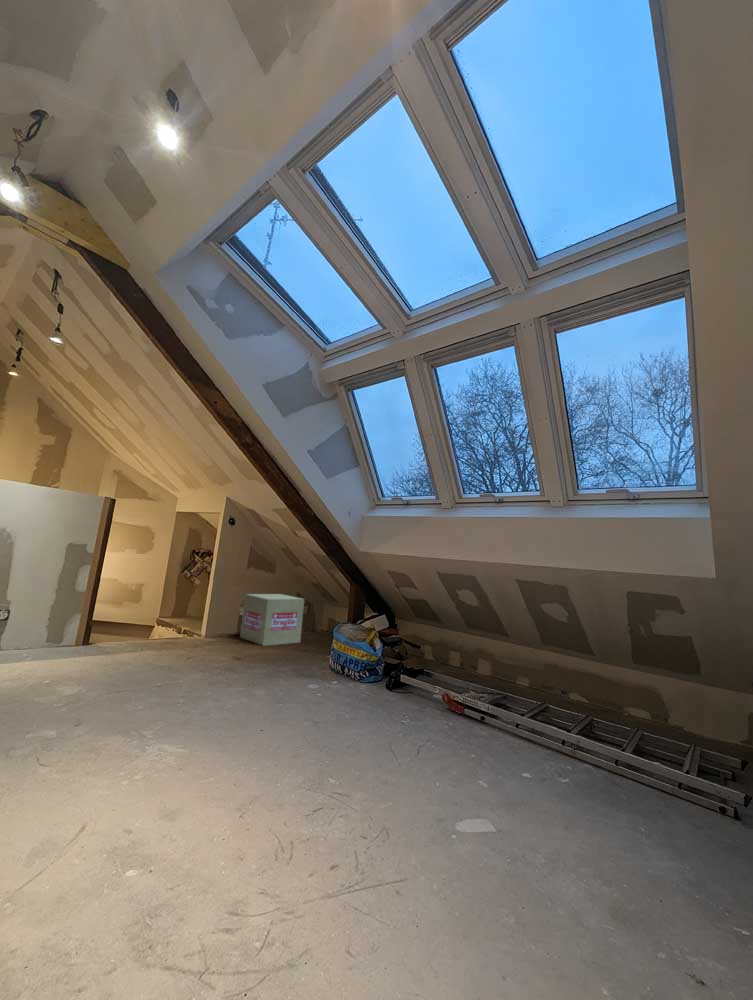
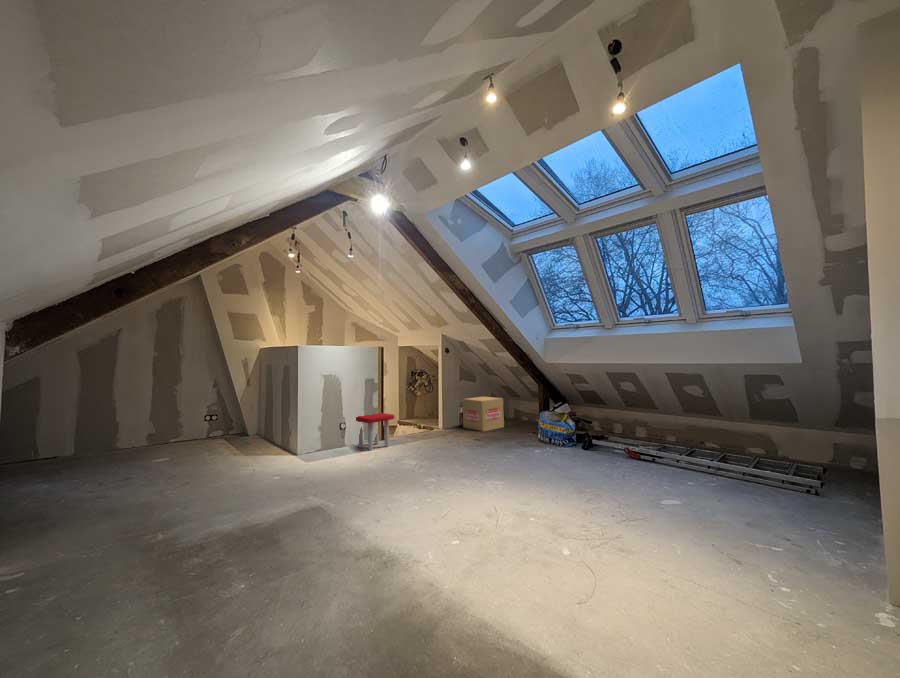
stool: none [24,599,100,661] -> present [356,413,394,450]

